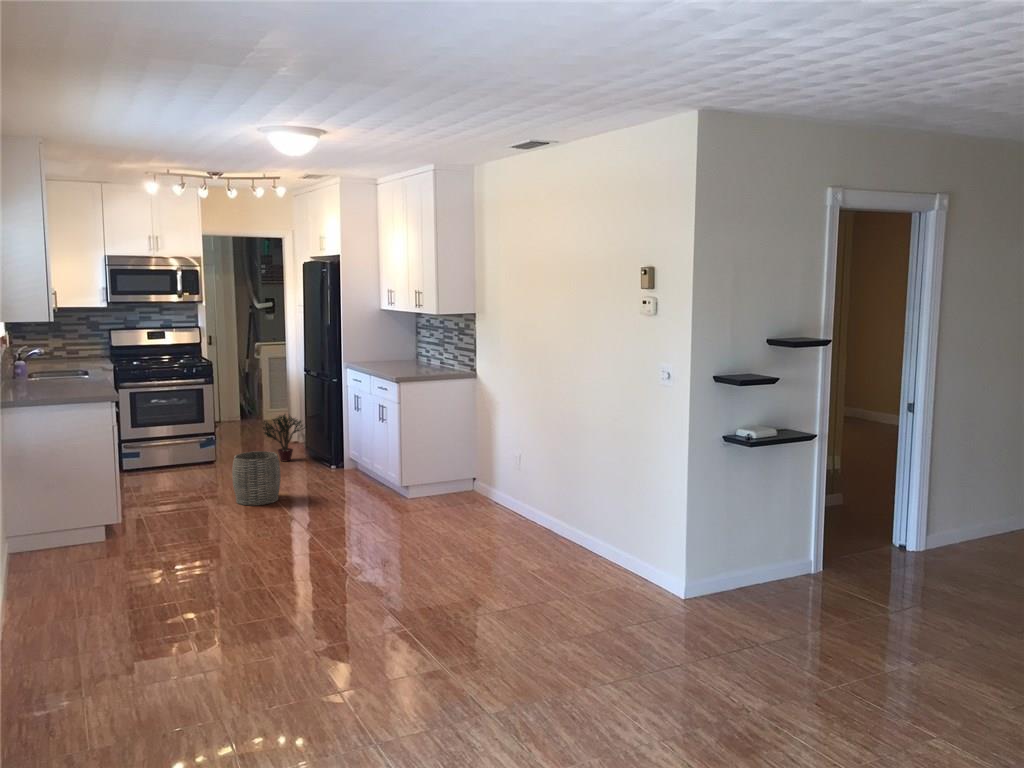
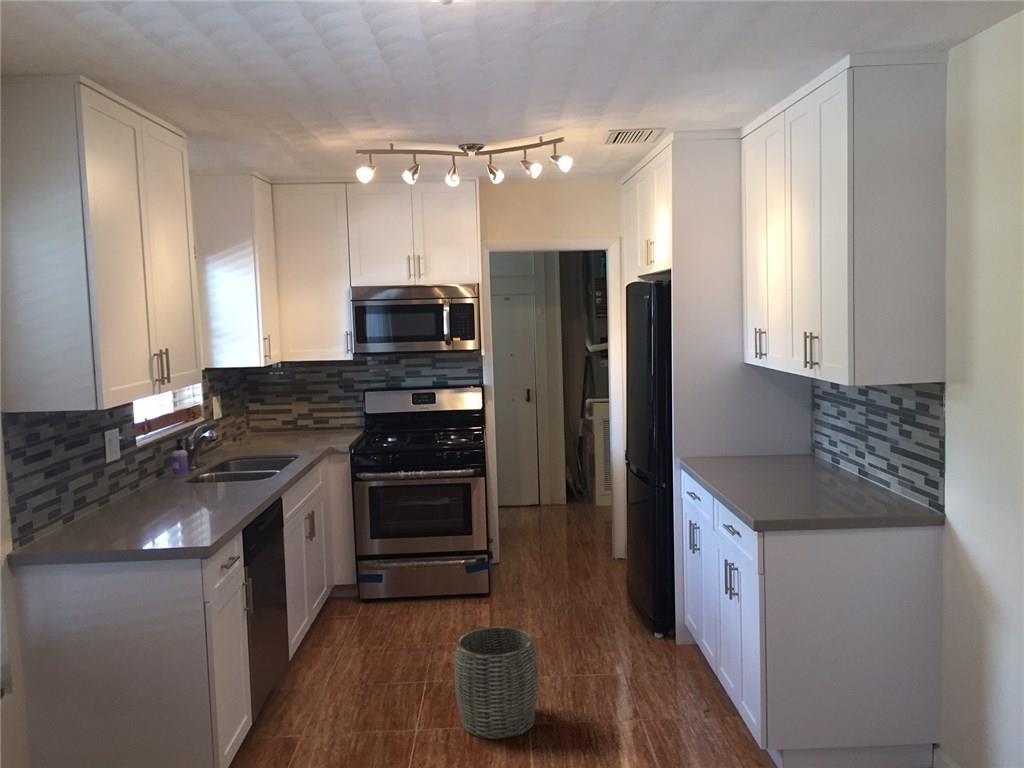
potted plant: present [263,415,305,461] -> none [551,528,626,609]

